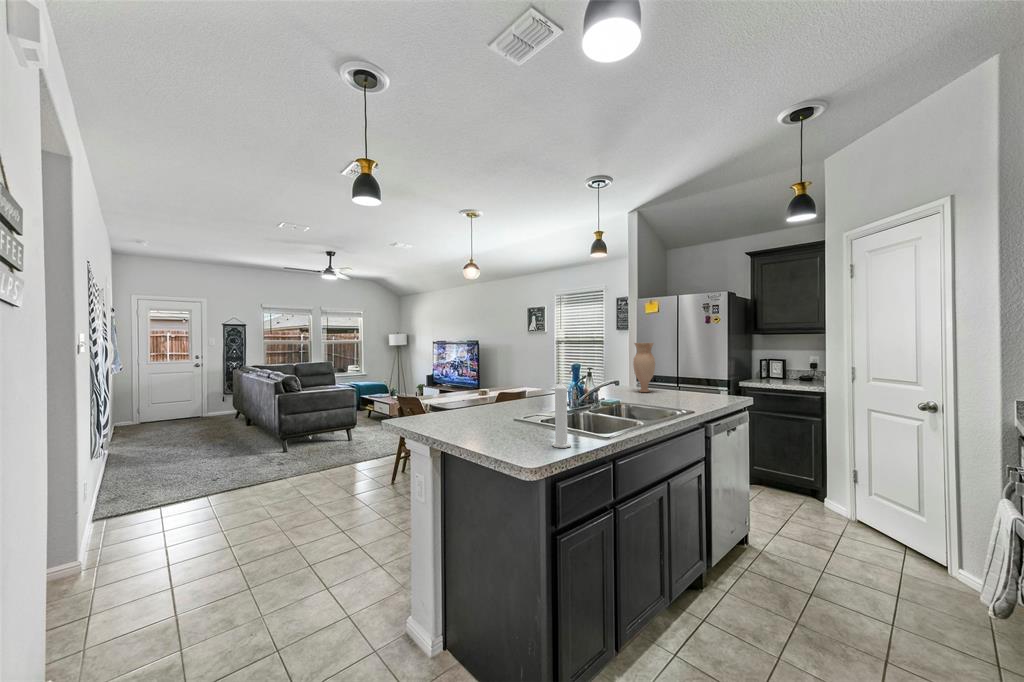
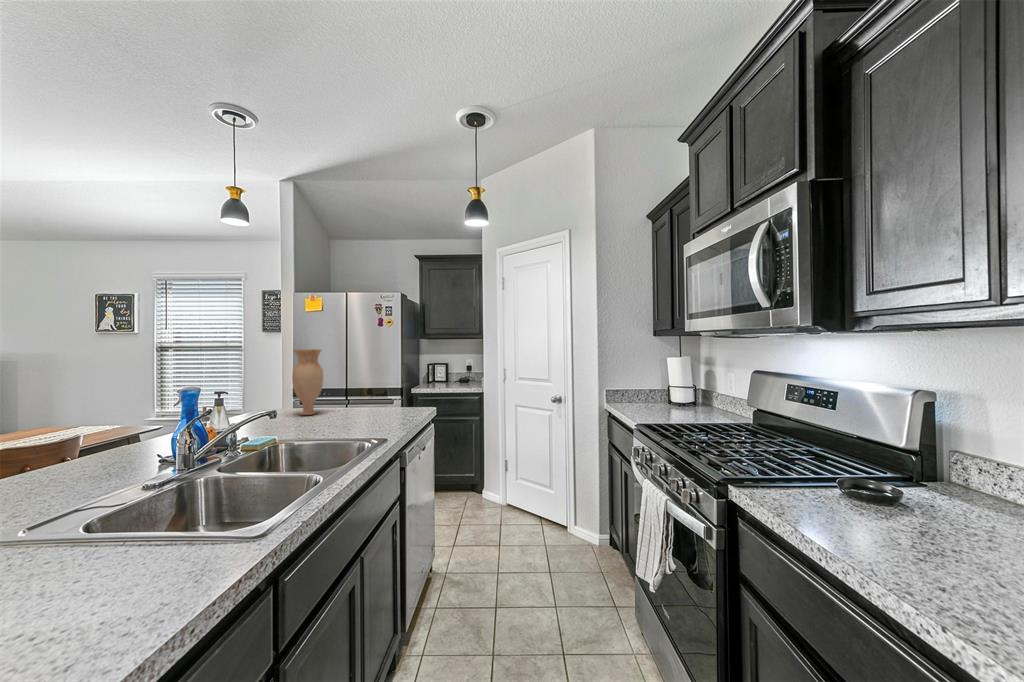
candle: present [552,379,571,448] -> none [95,450,158,628]

